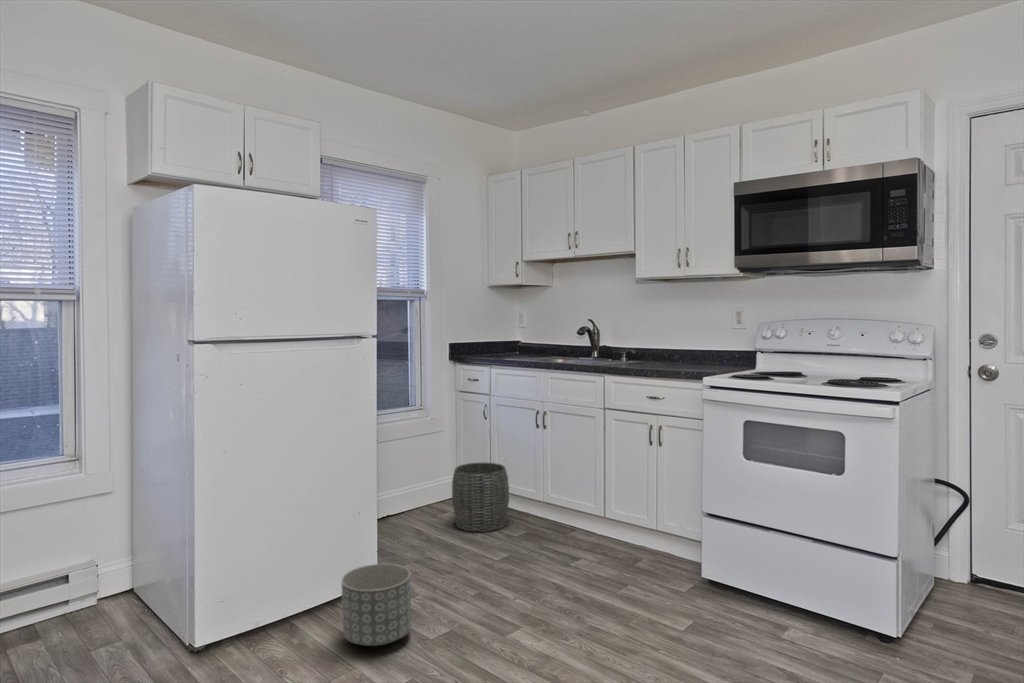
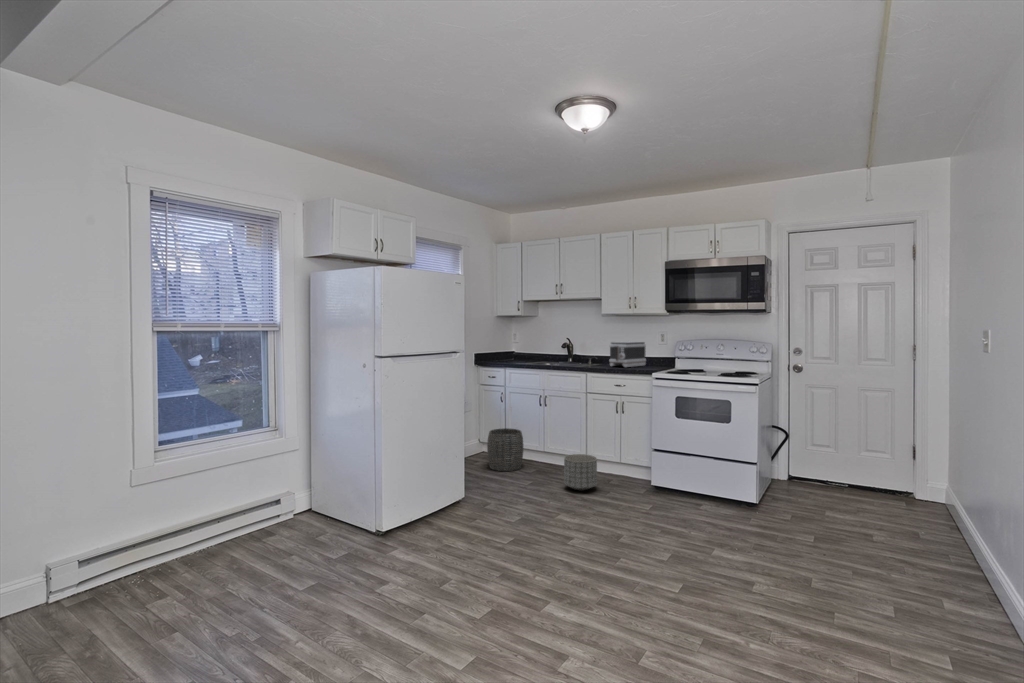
toaster: none [646,325,712,368] -> present [609,342,646,367]
planter: present [342,564,411,646] -> present [564,454,597,491]

